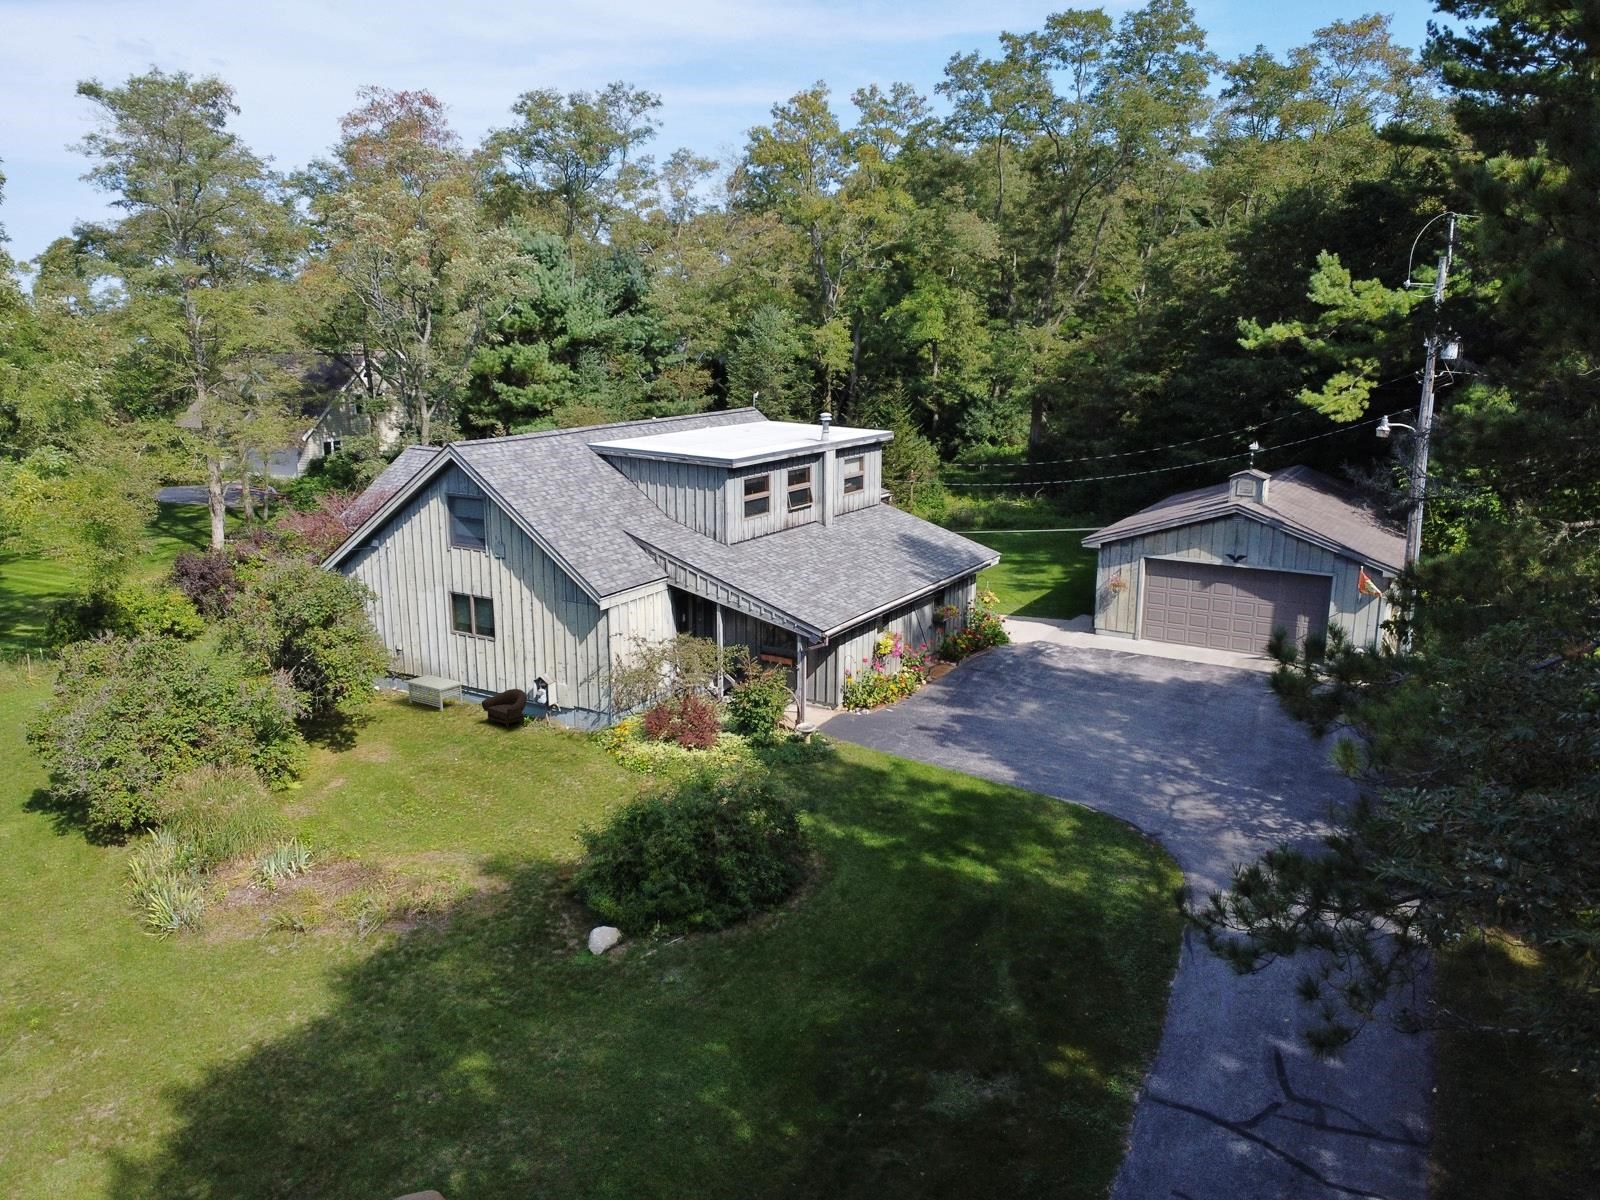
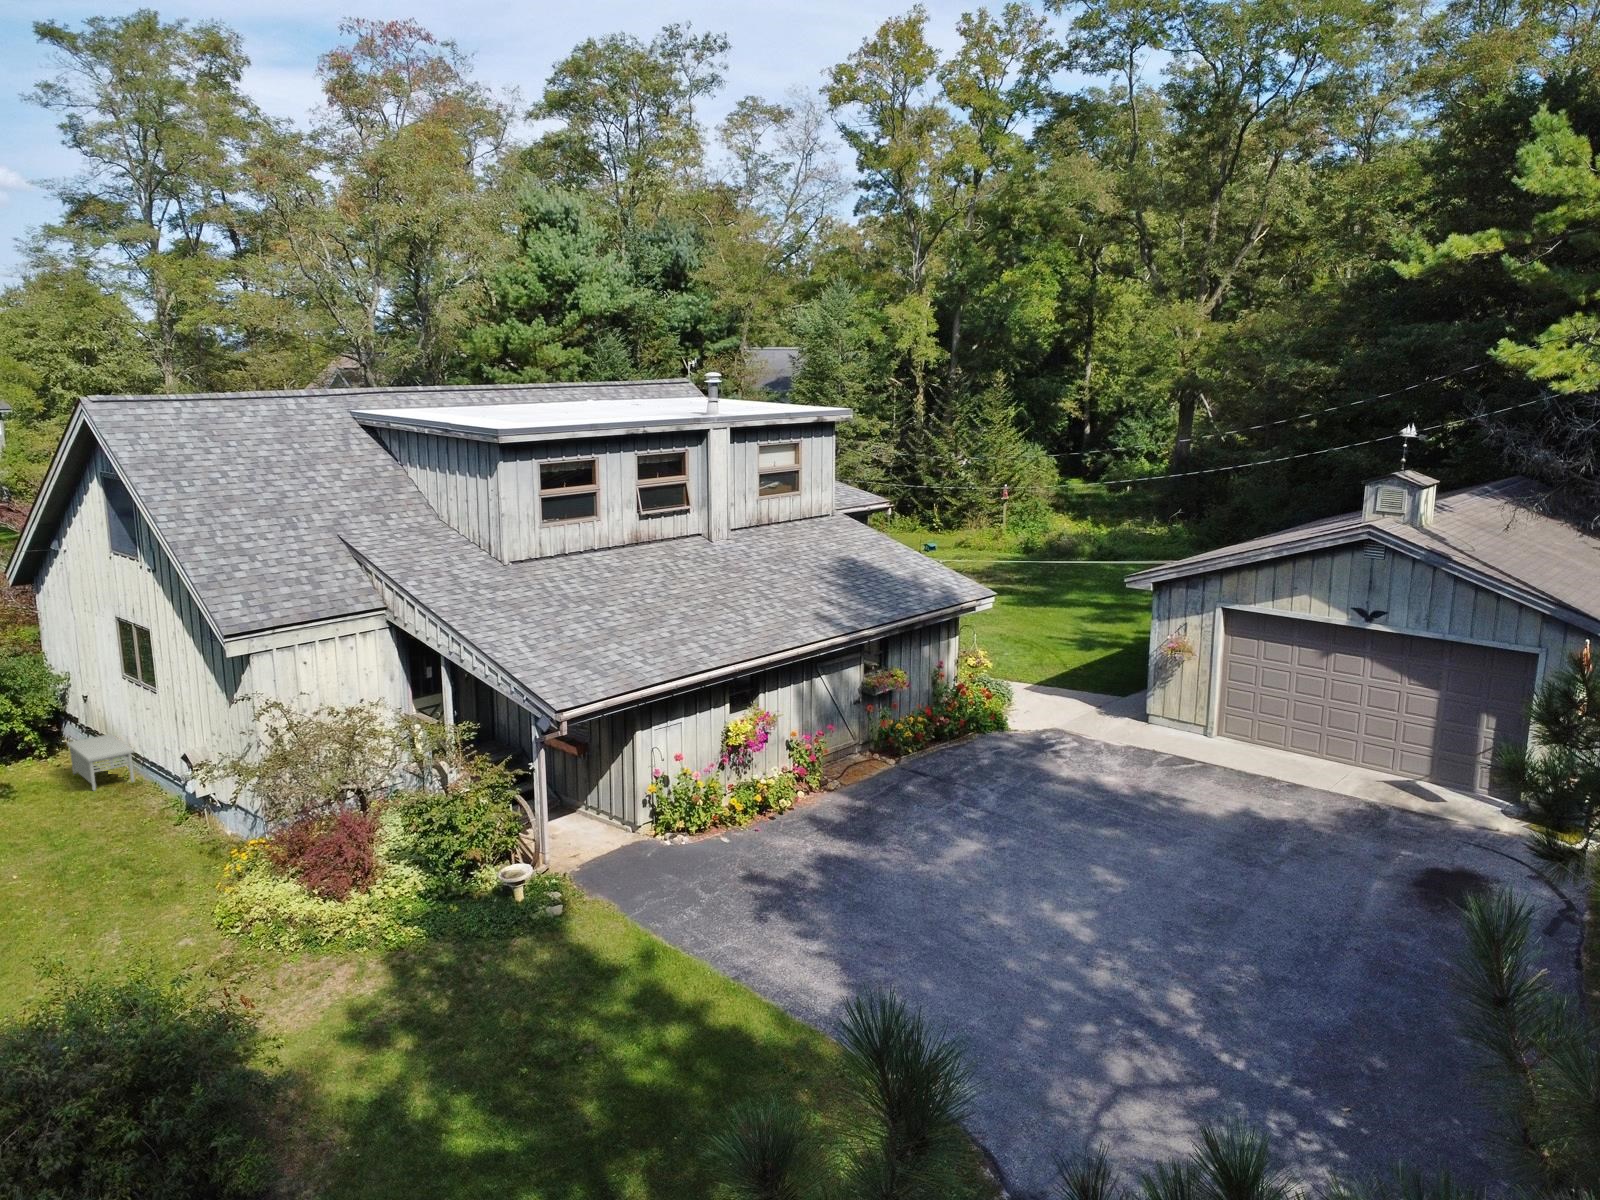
armchair: present [482,689,527,728] -> none [120,767,183,827]

